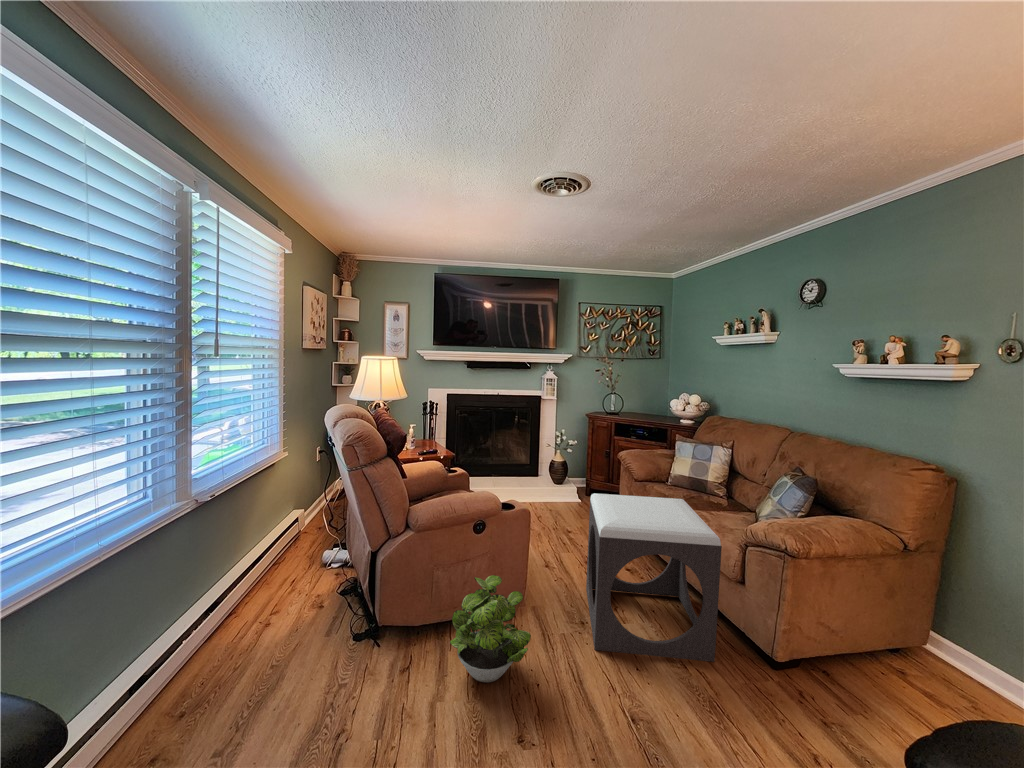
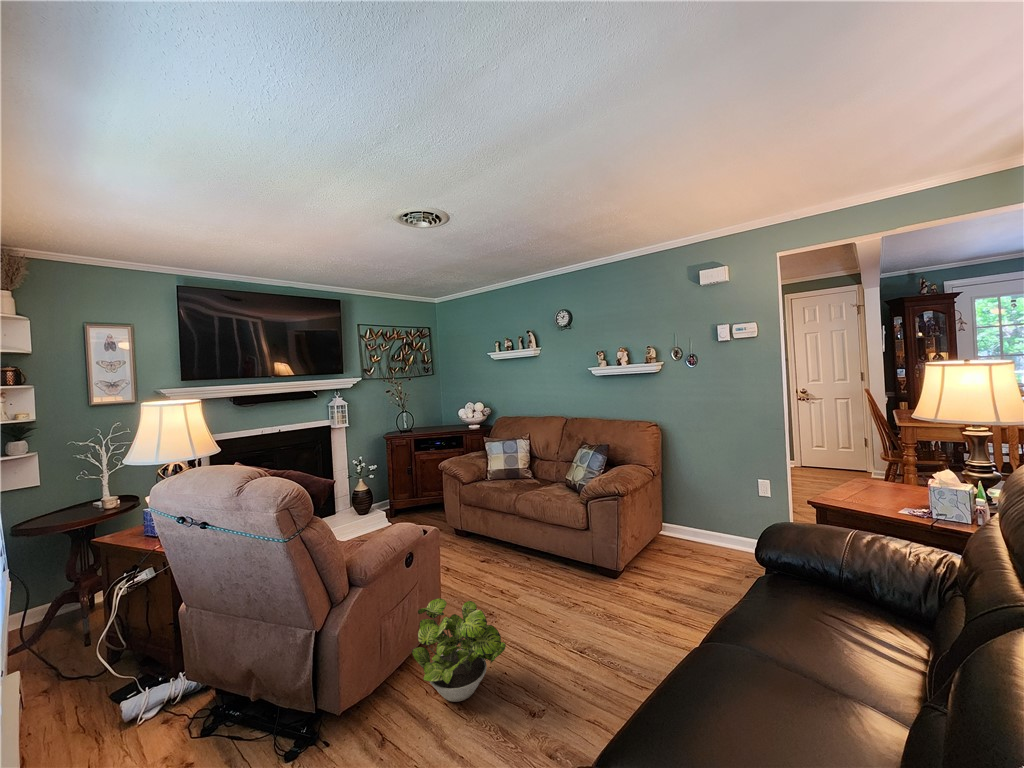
footstool: present [586,493,722,662] -> none [464,484,589,627]

